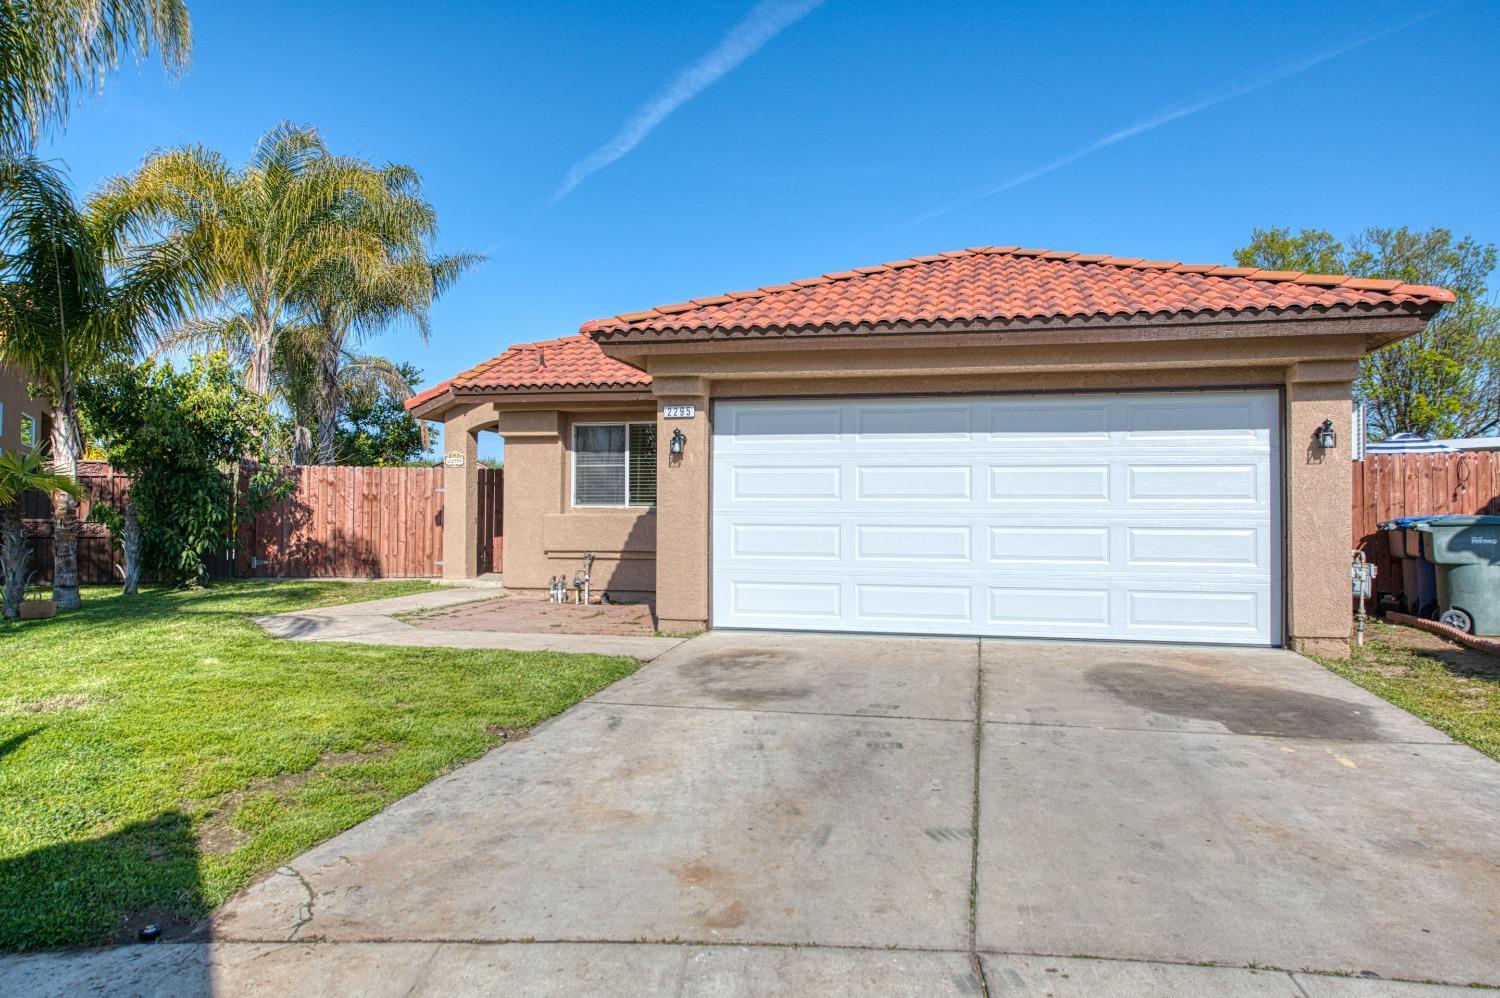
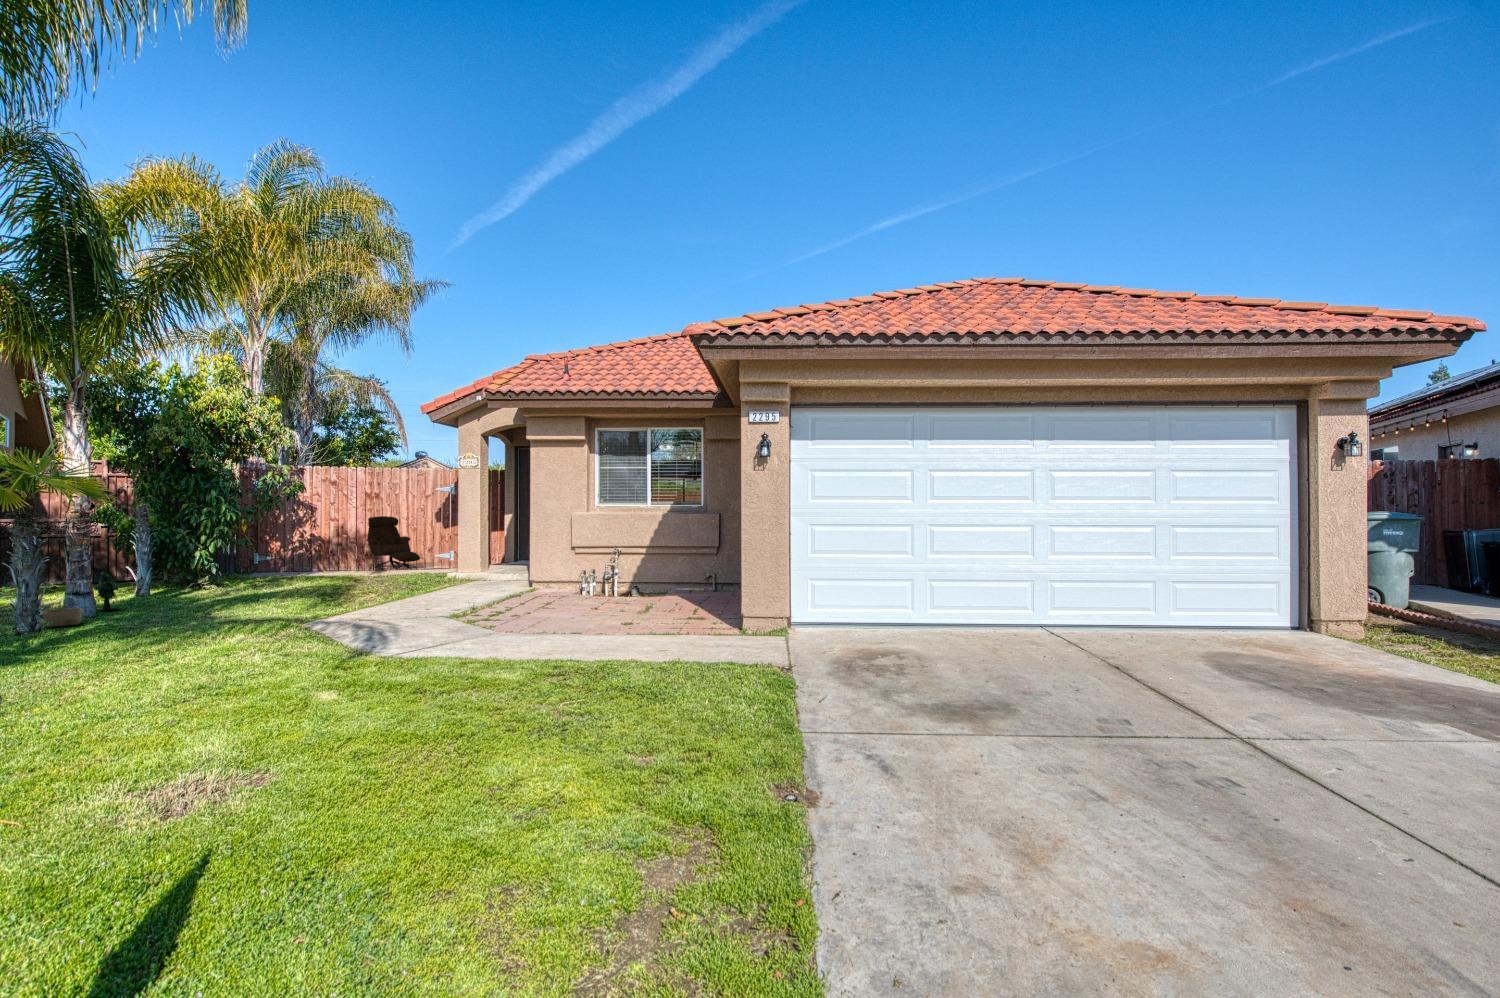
lounge chair: none [359,519,412,574] -> present [366,516,420,569]
decorative plant: none [75,567,98,606] -> present [94,570,118,611]

